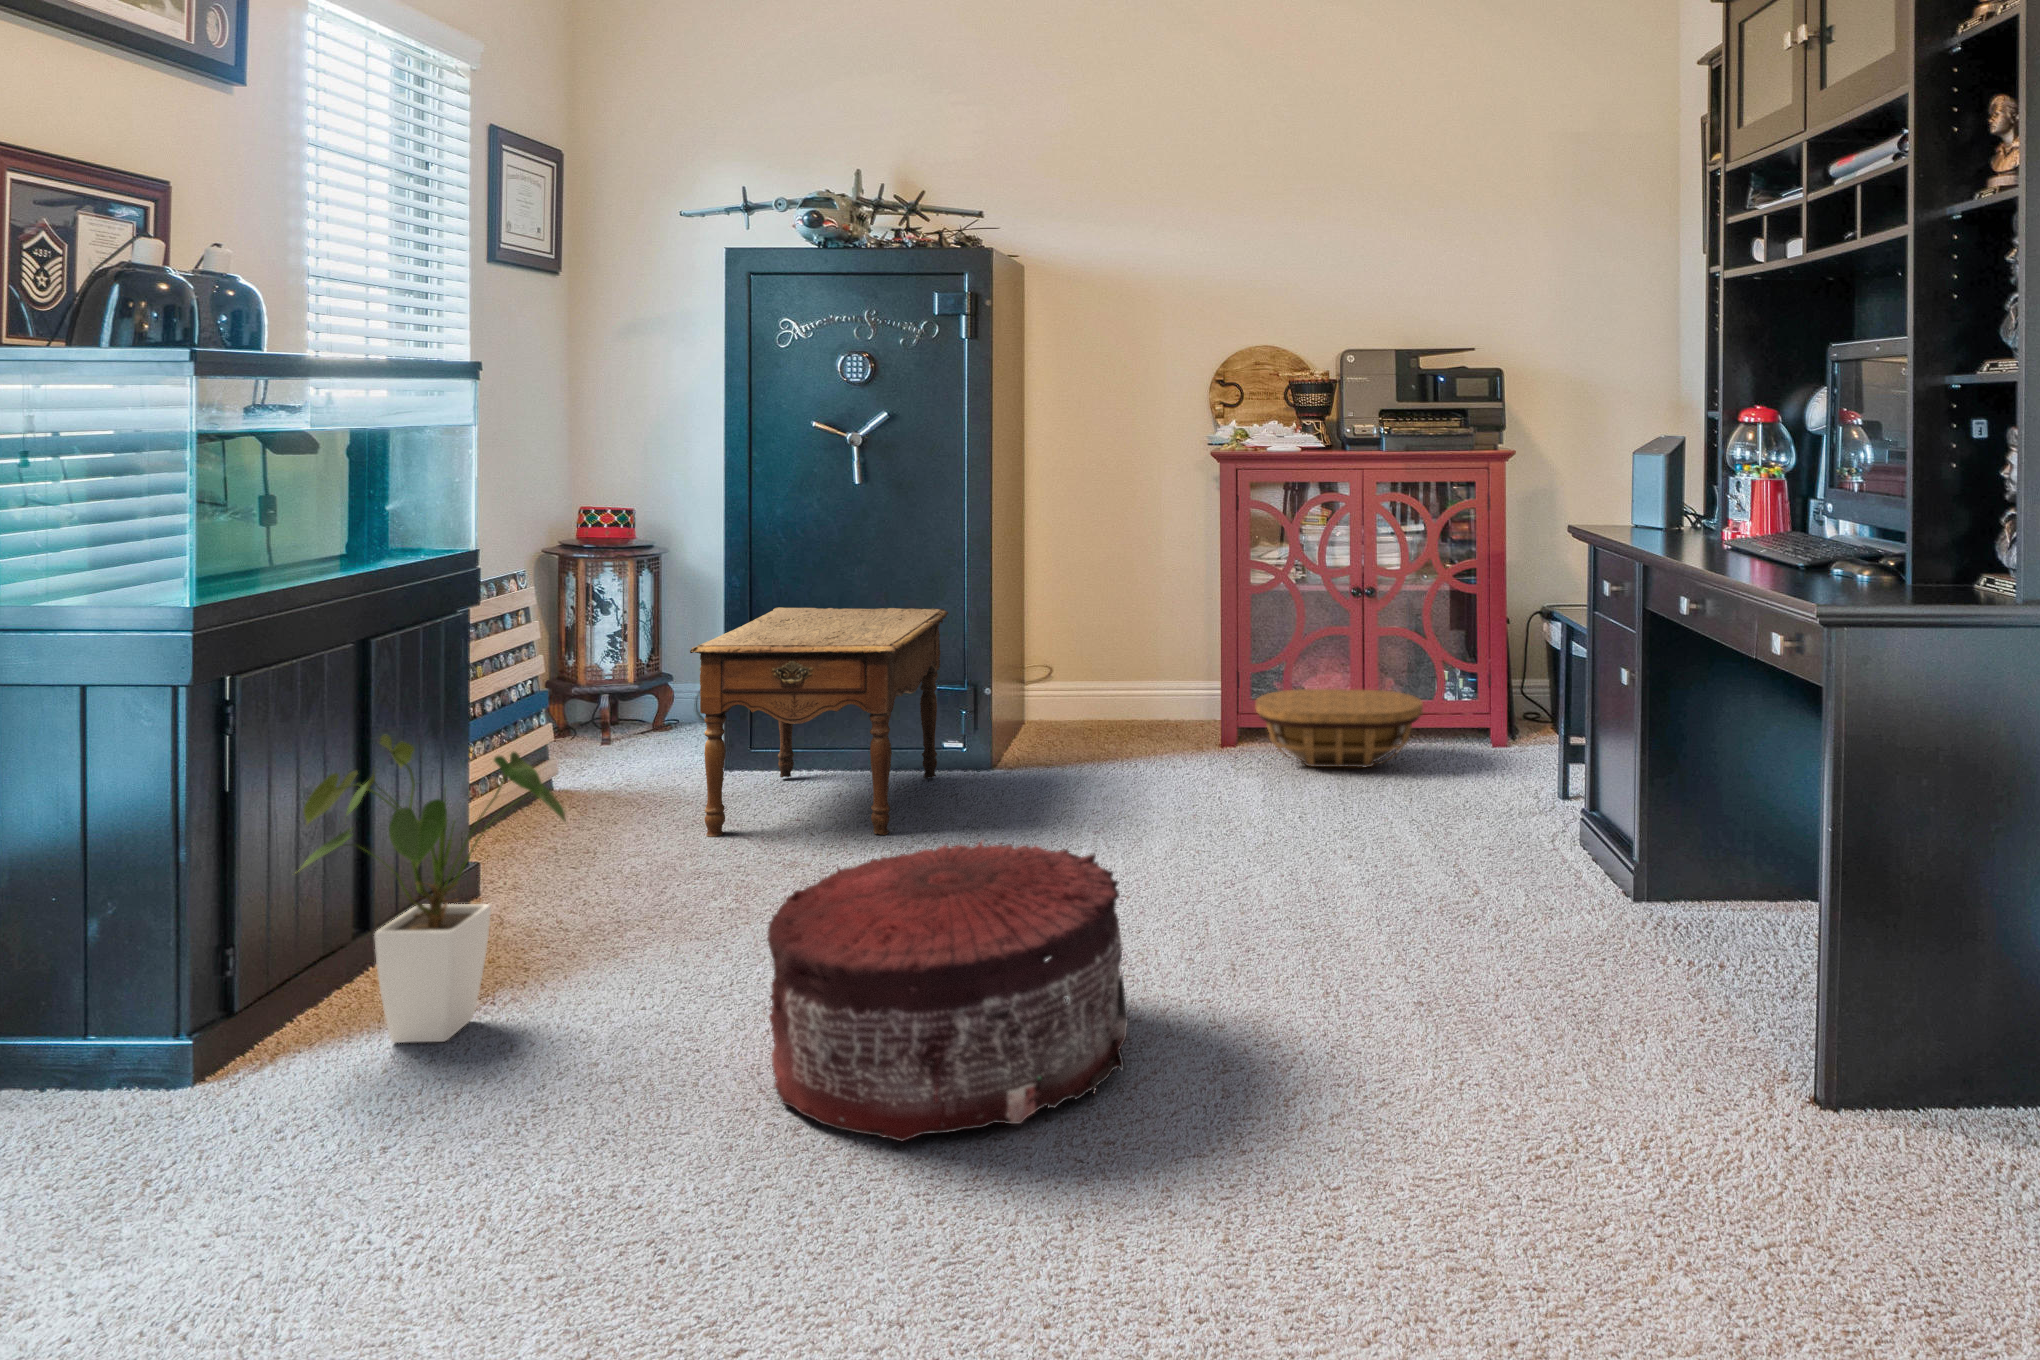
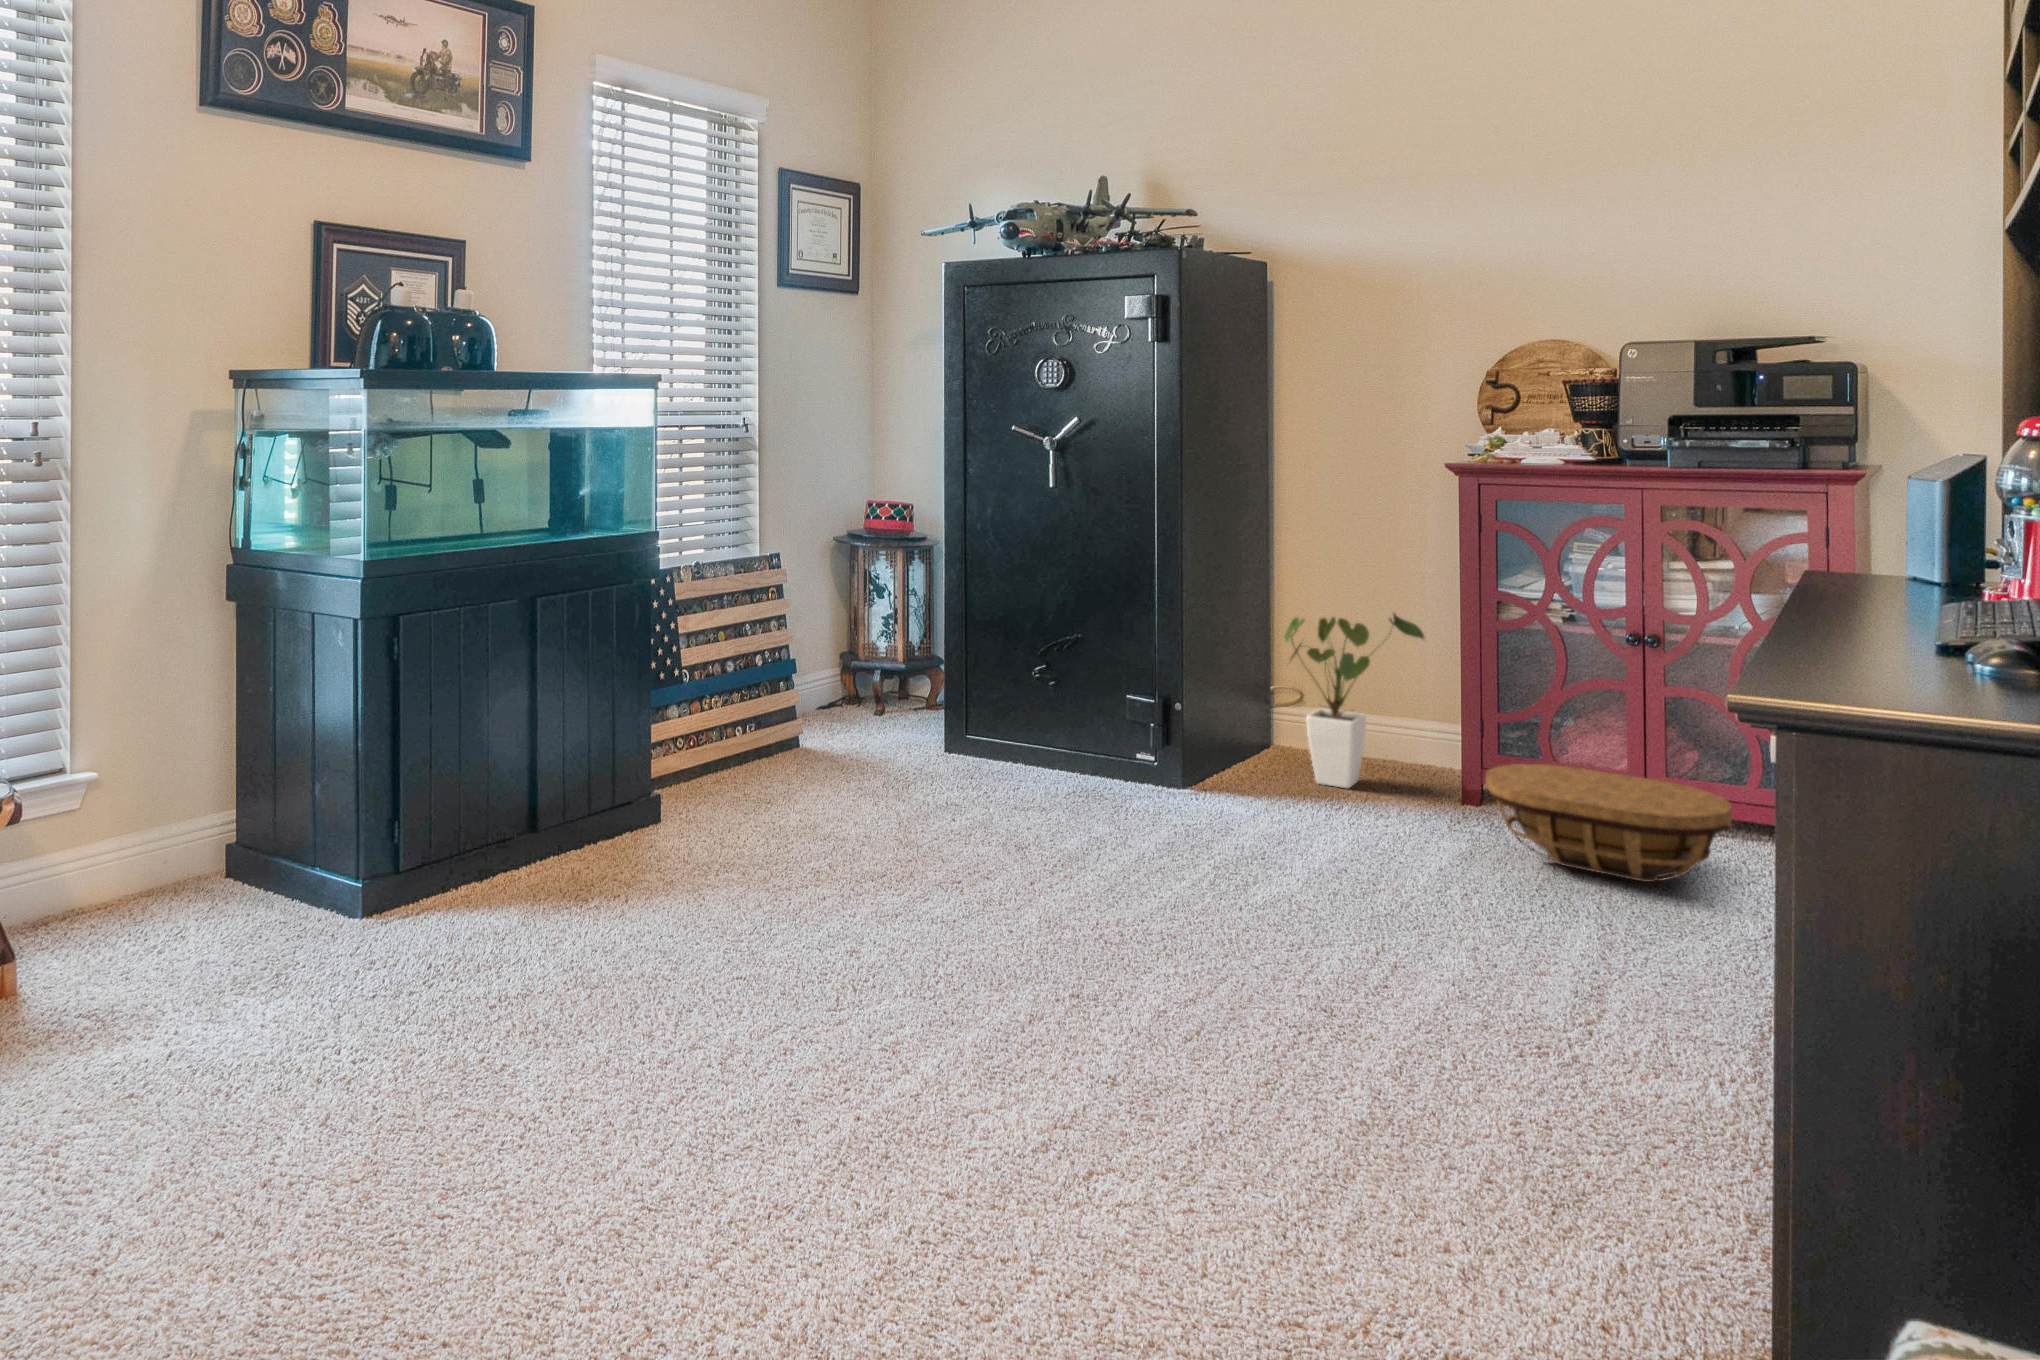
side table: present [690,607,948,837] -> none [847,603,1126,841]
house plant: present [299,735,566,1043] -> present [1285,614,1425,788]
pouf: present [767,840,1128,1141] -> none [665,851,1019,1157]

